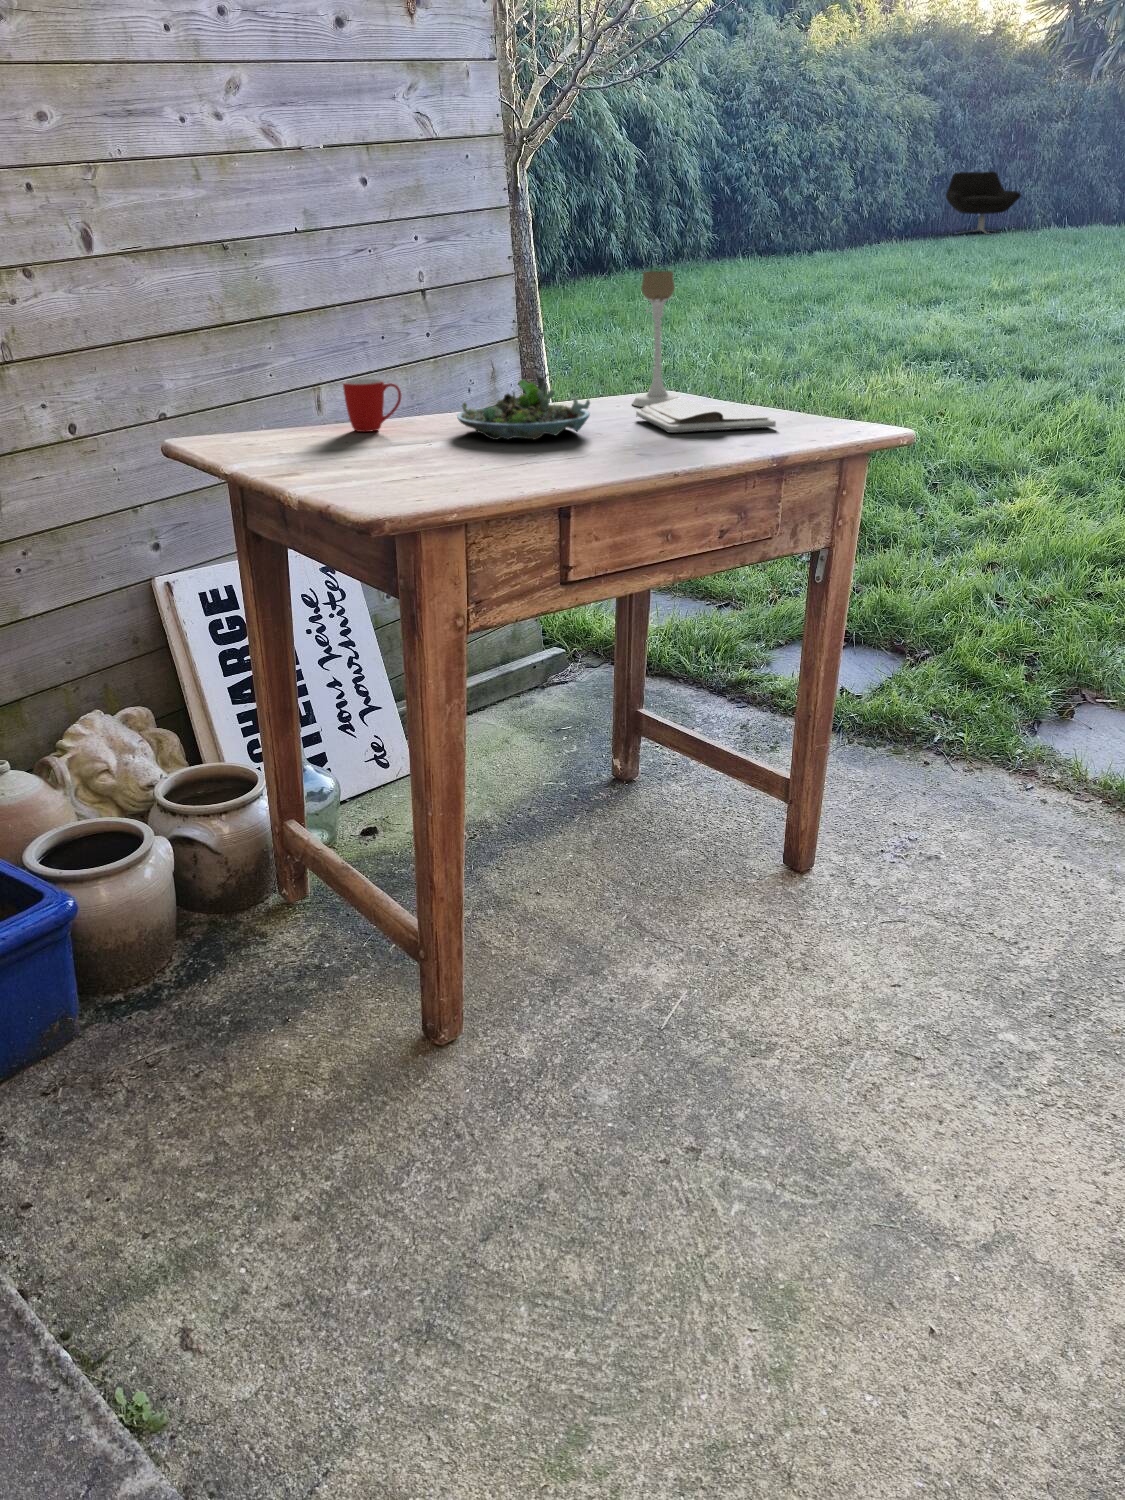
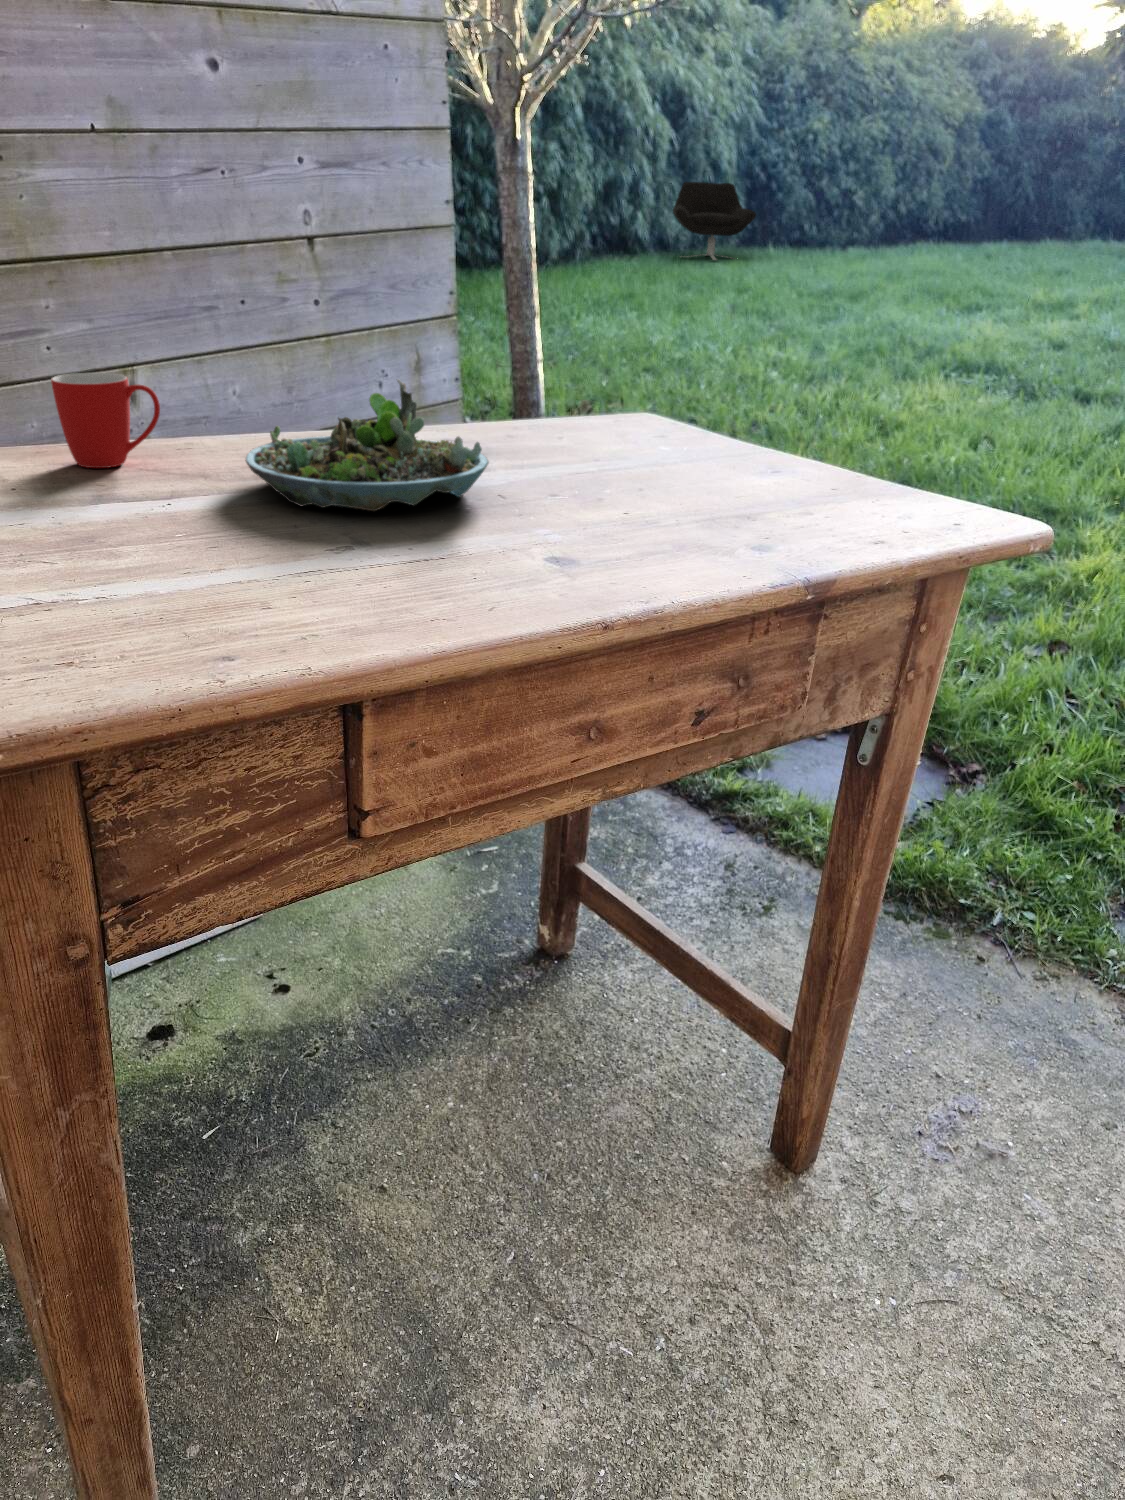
lounge chair: present [946,171,1021,233] -> present [673,182,756,260]
candle holder: present [632,271,679,407] -> none [586,220,667,447]
book: present [636,398,776,433] -> none [581,440,818,508]

